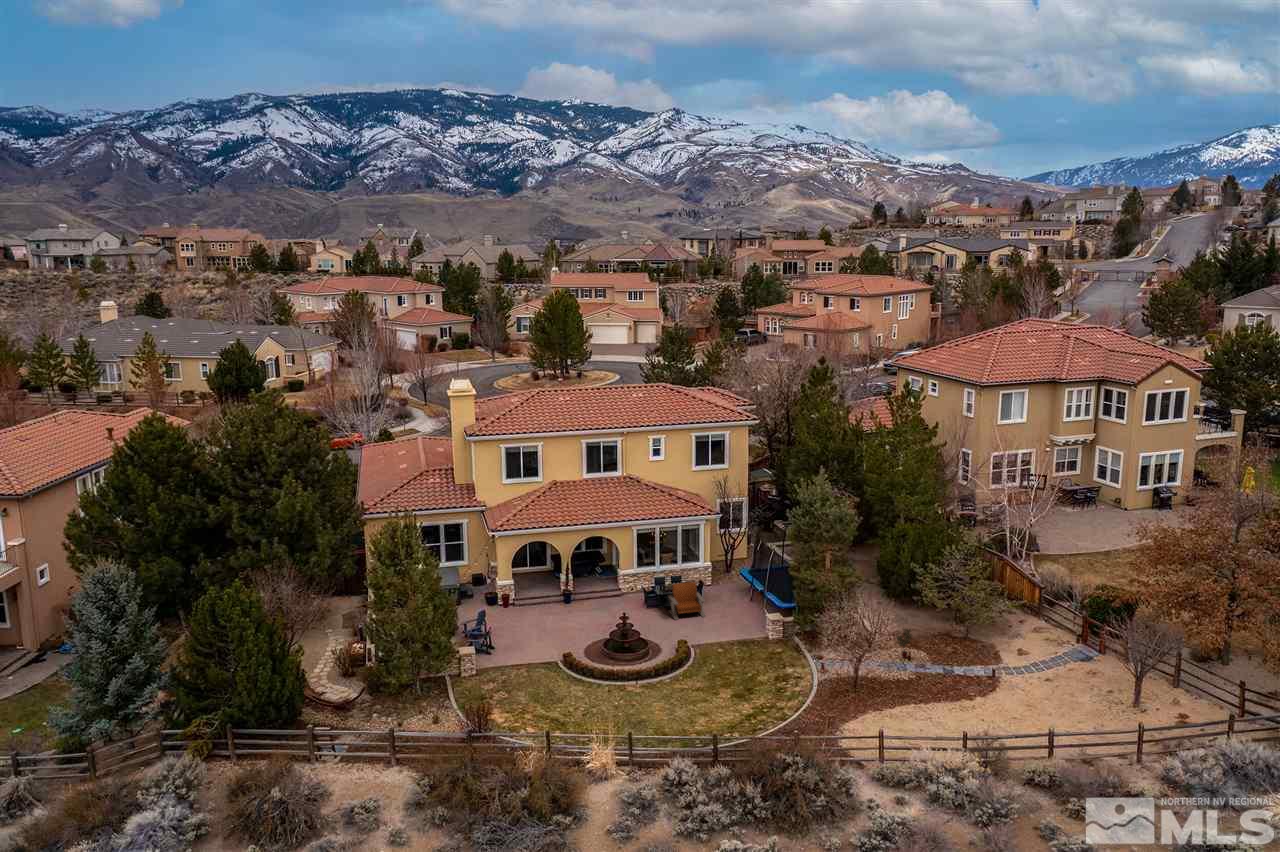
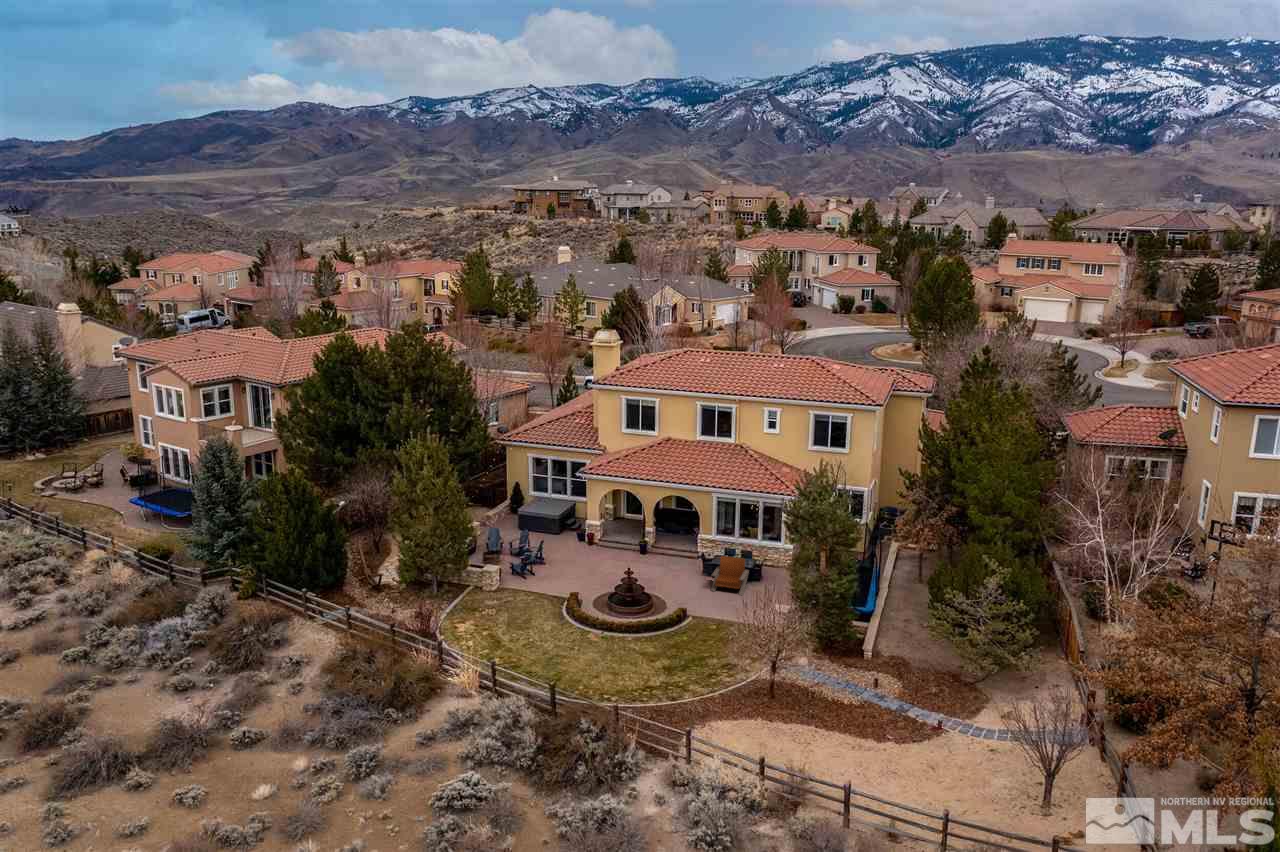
potted tree: present [896,629,912,658] -> none [871,653,897,688]

